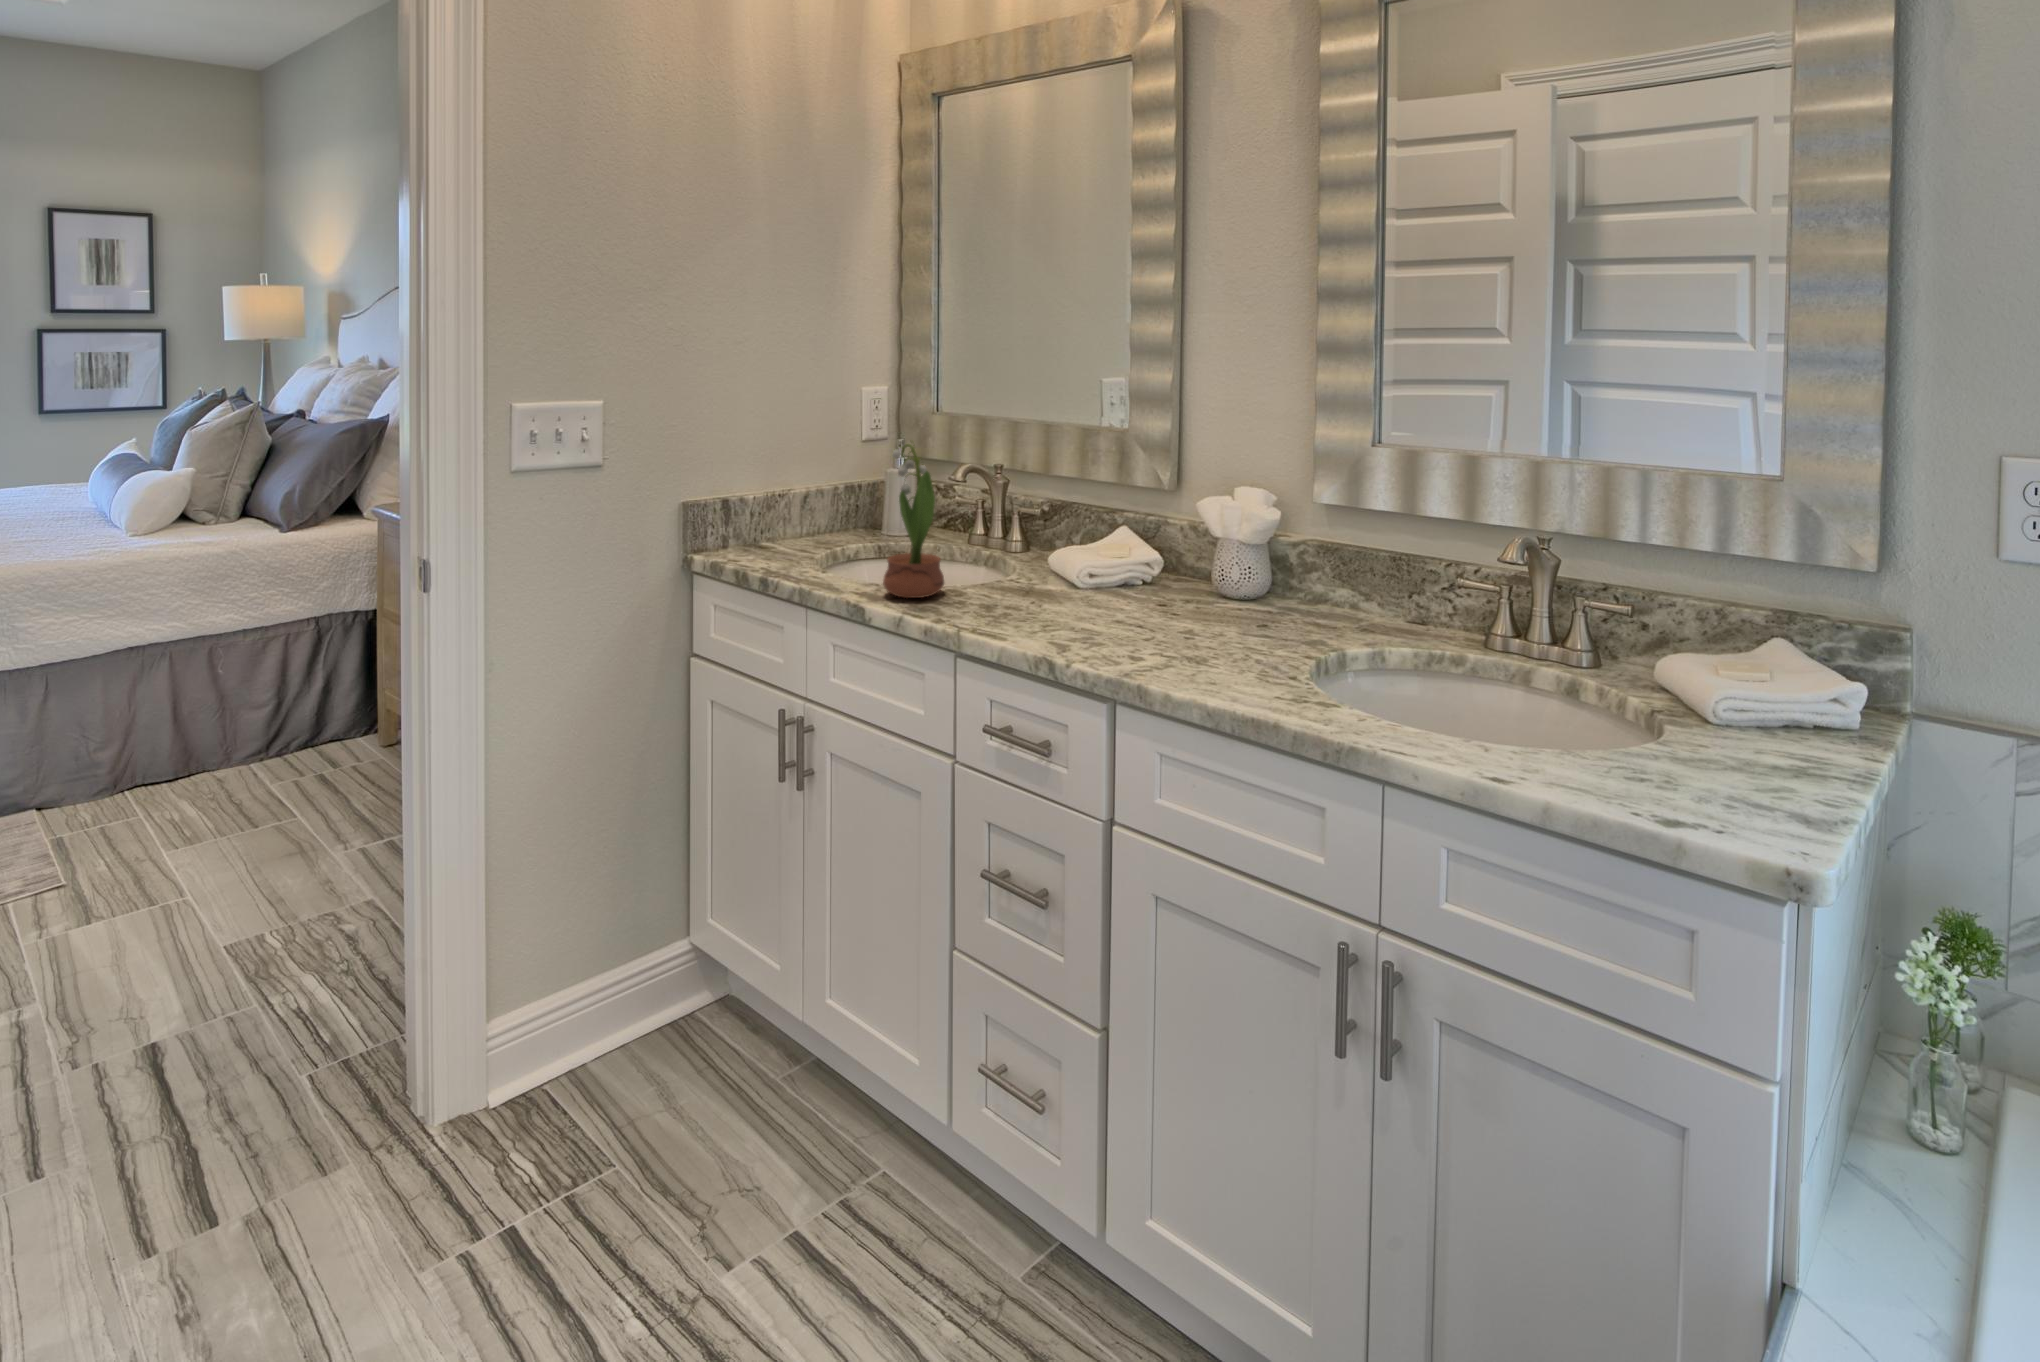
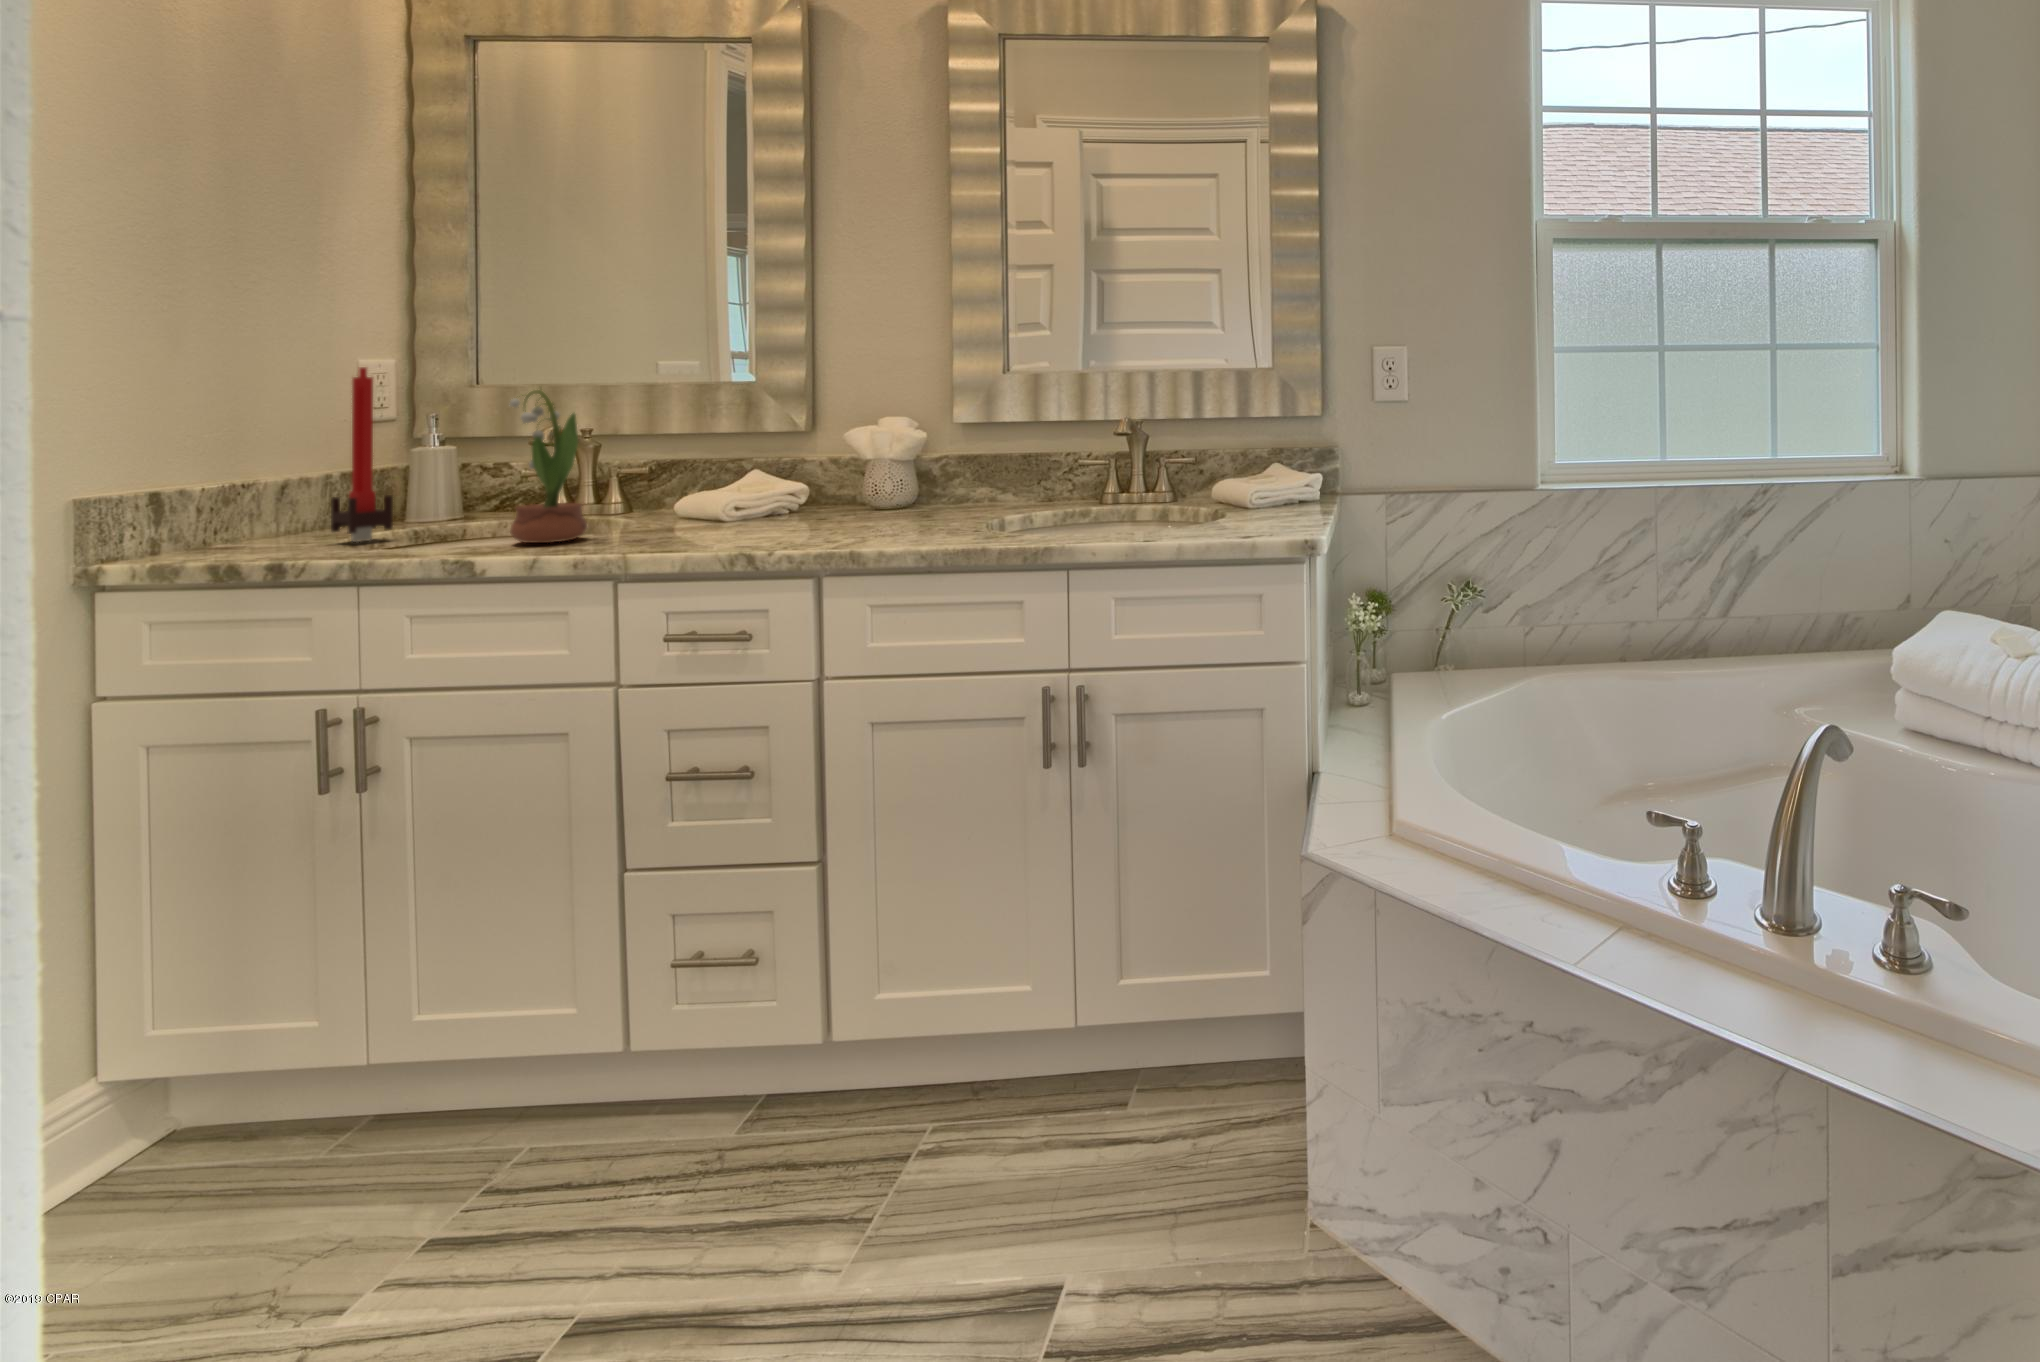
candle: none [800,408,835,562] -> present [331,367,393,542]

